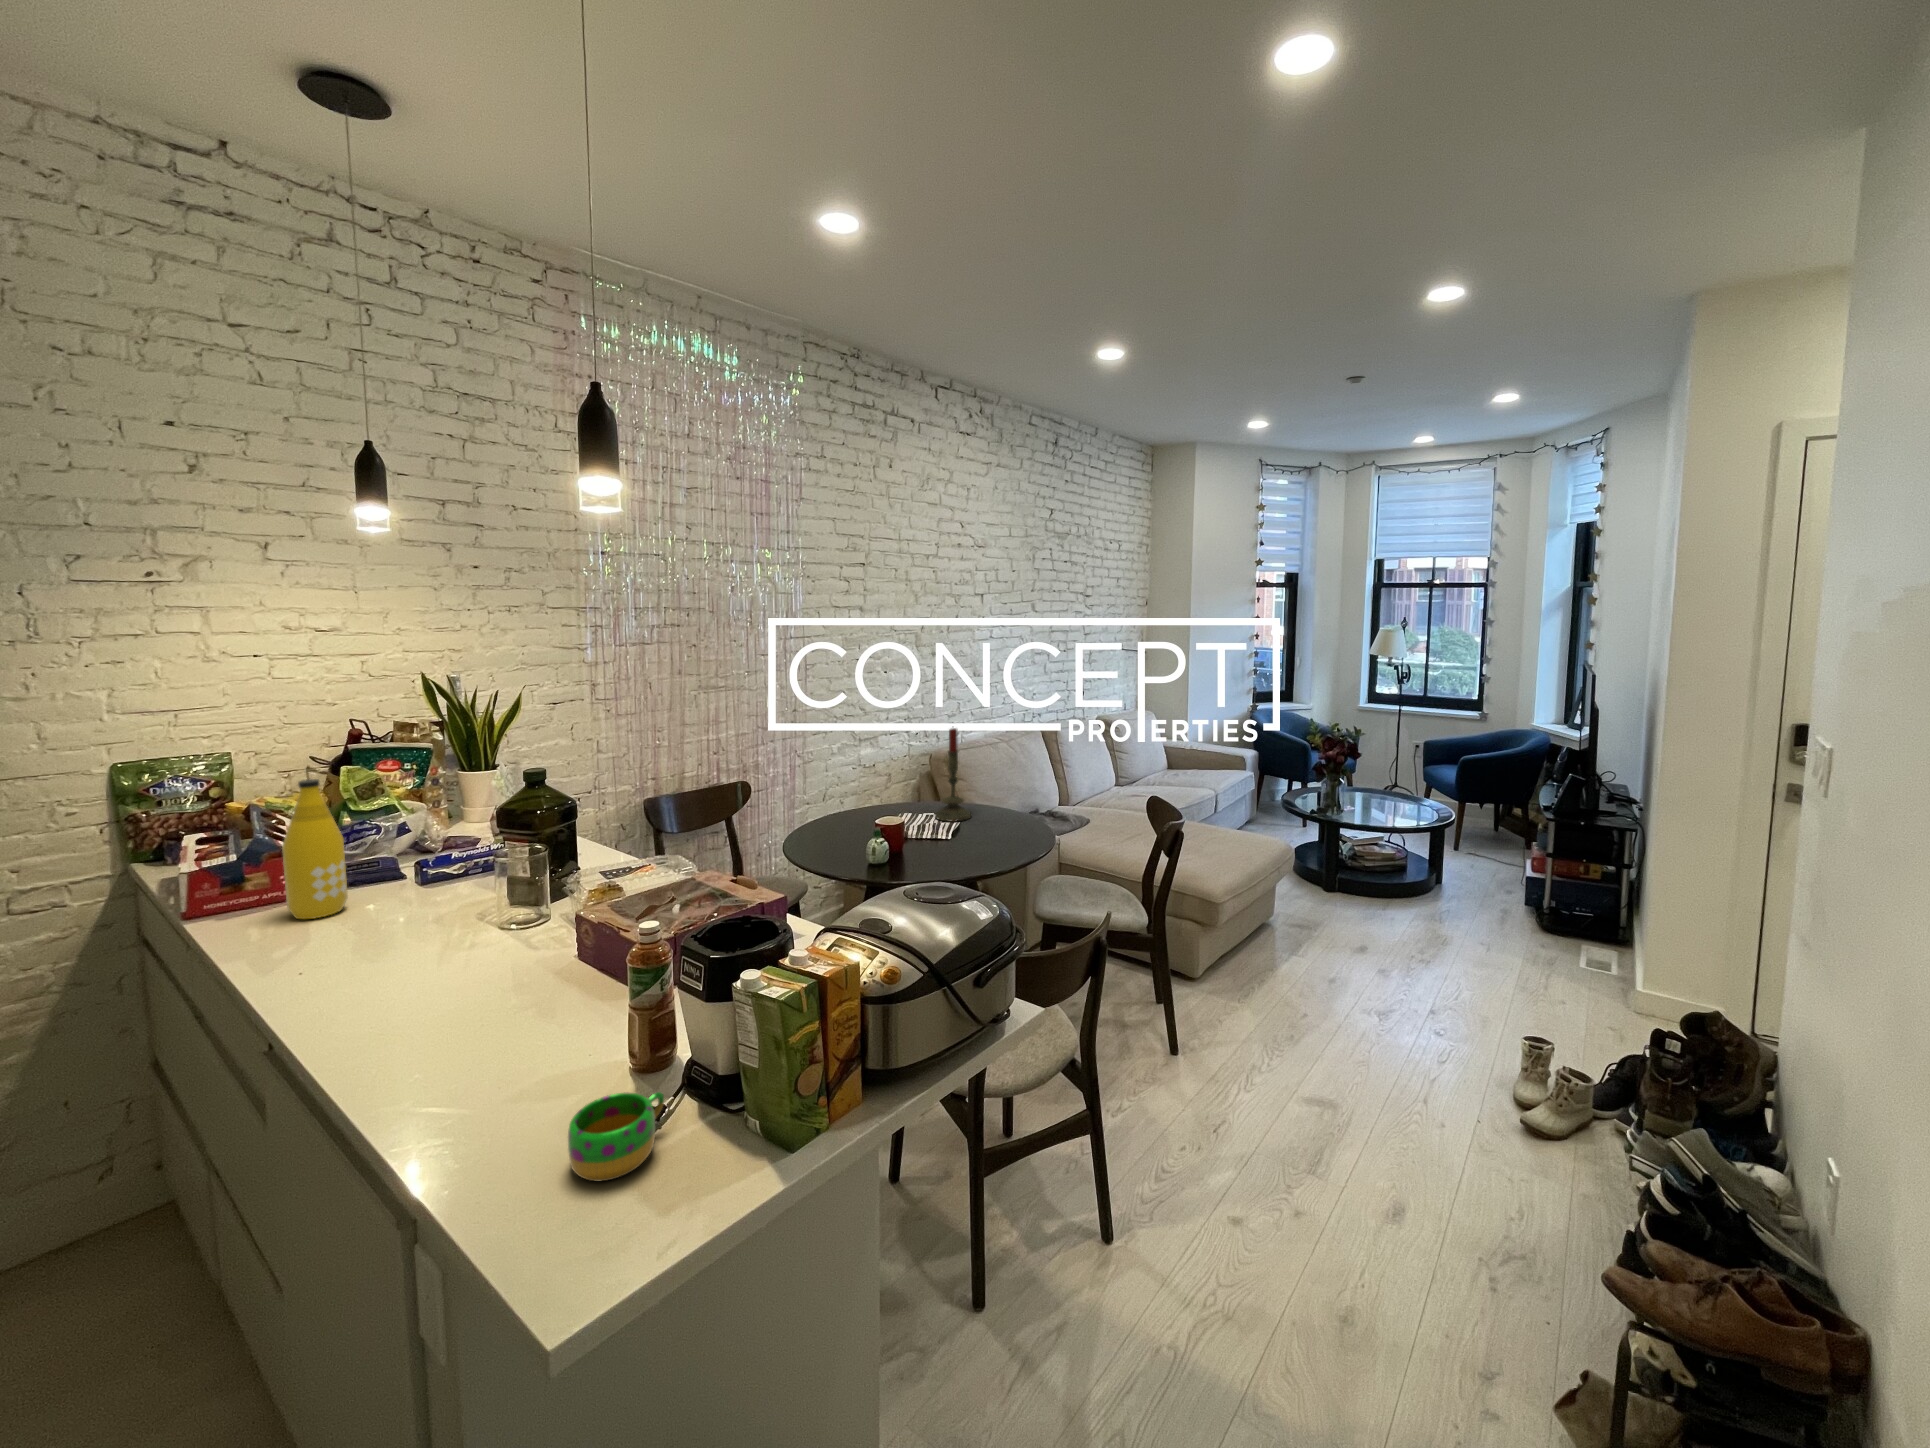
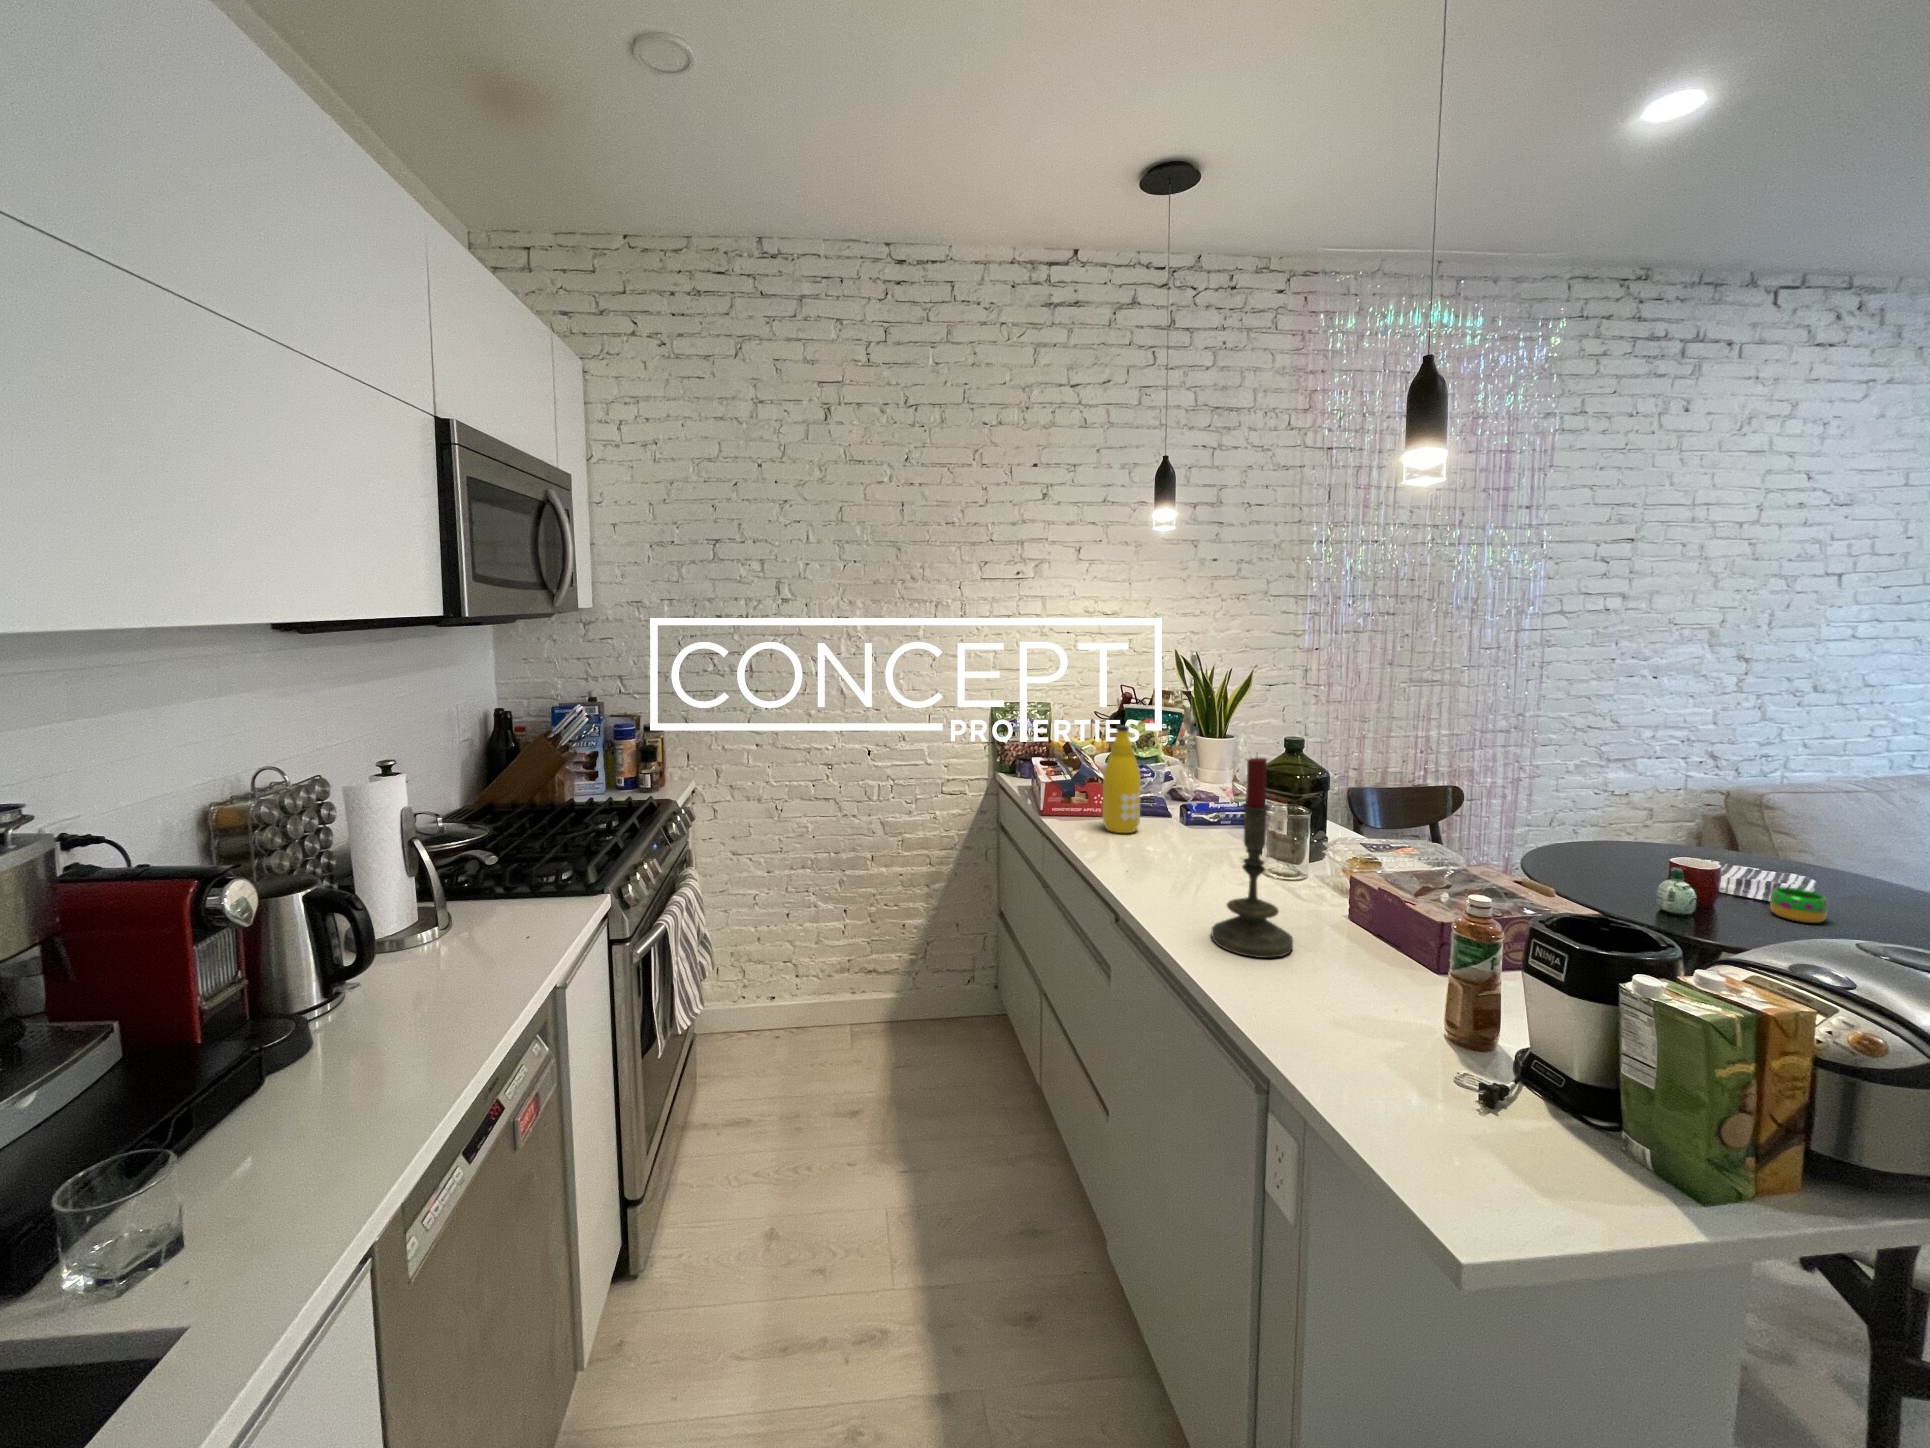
candle: present [935,728,971,822] -> present [1212,757,1293,958]
mug: present [568,1092,665,1181] -> present [1770,887,1828,923]

